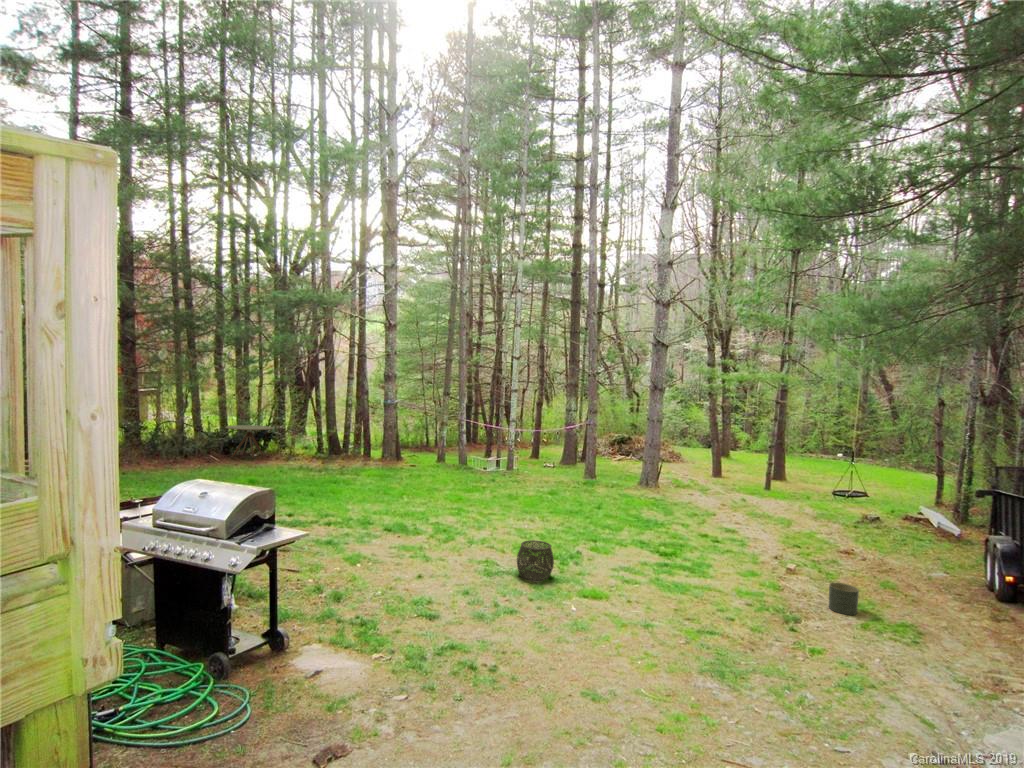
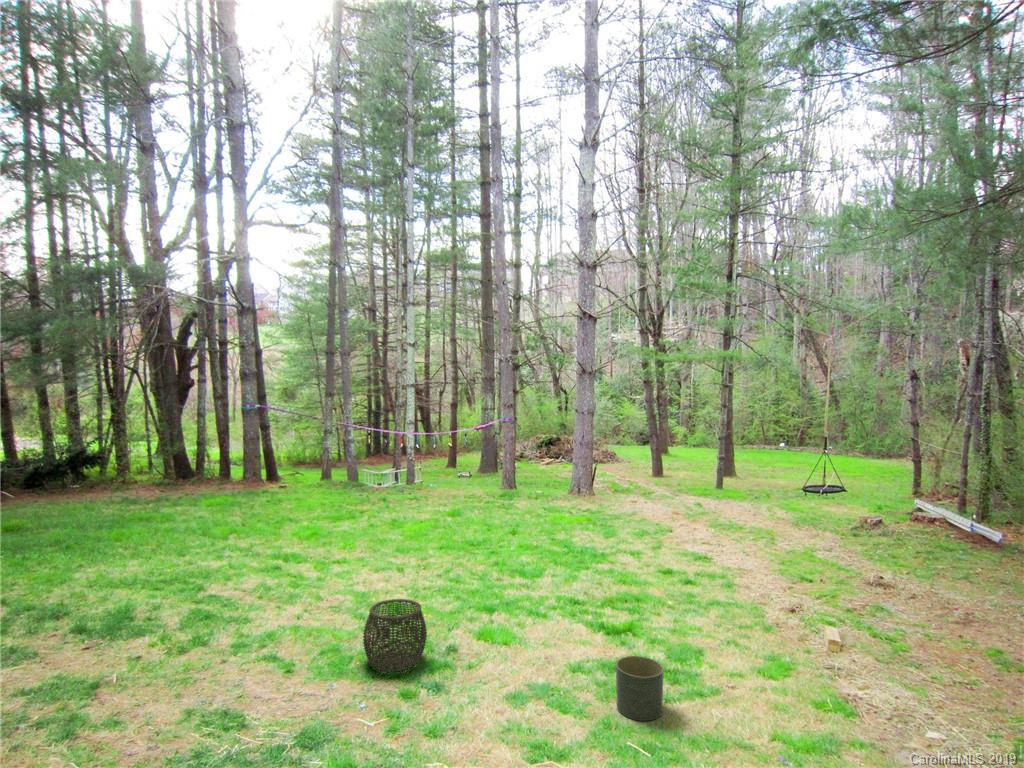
round table: present [226,425,273,458] -> none [13,447,88,492]
planter: present [829,583,859,615] -> present [616,656,664,721]

